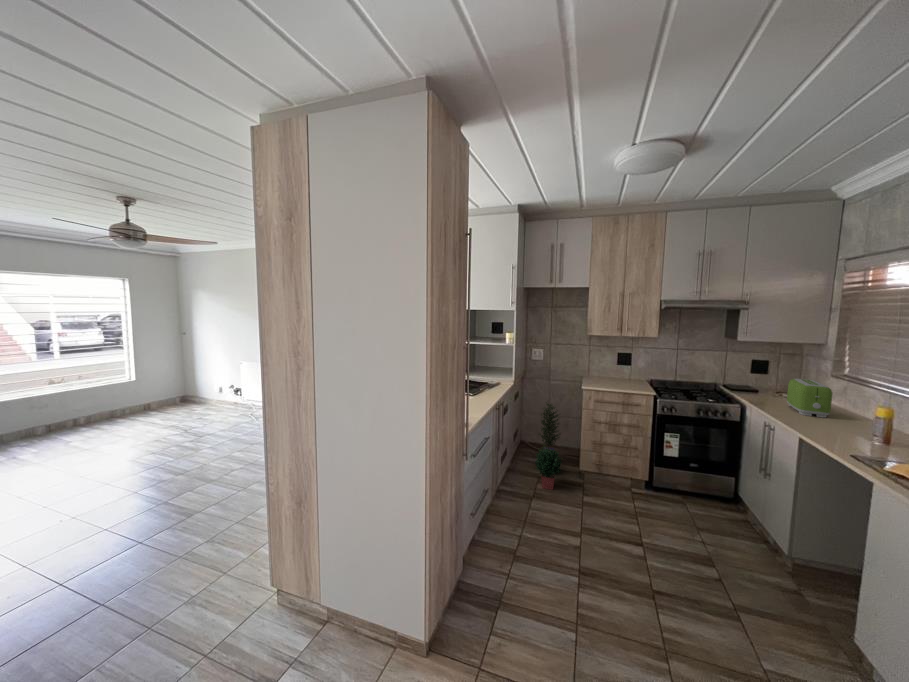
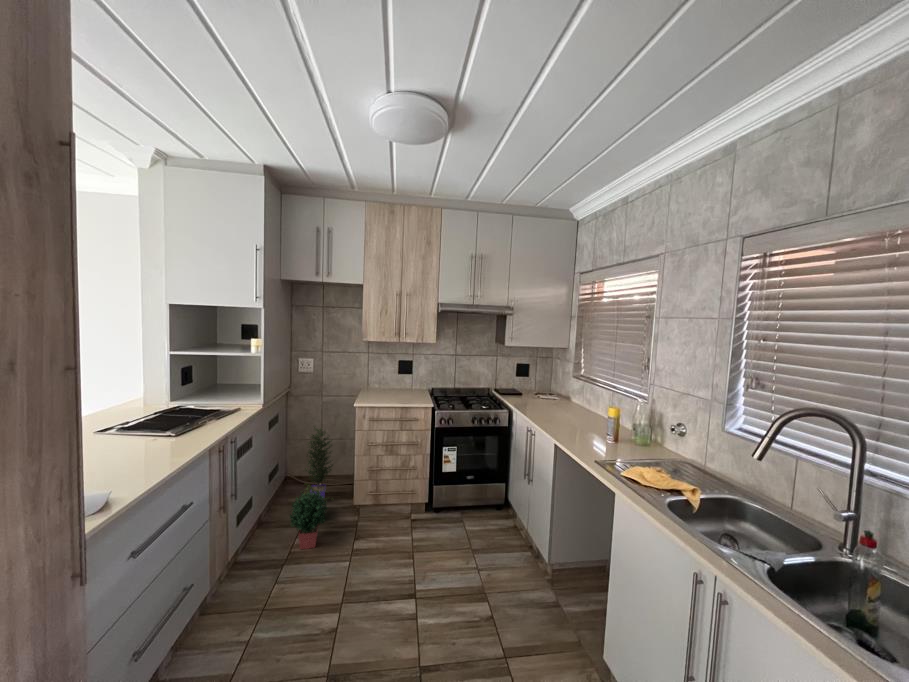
toaster: present [787,379,832,418] -> none [543,381,574,417]

